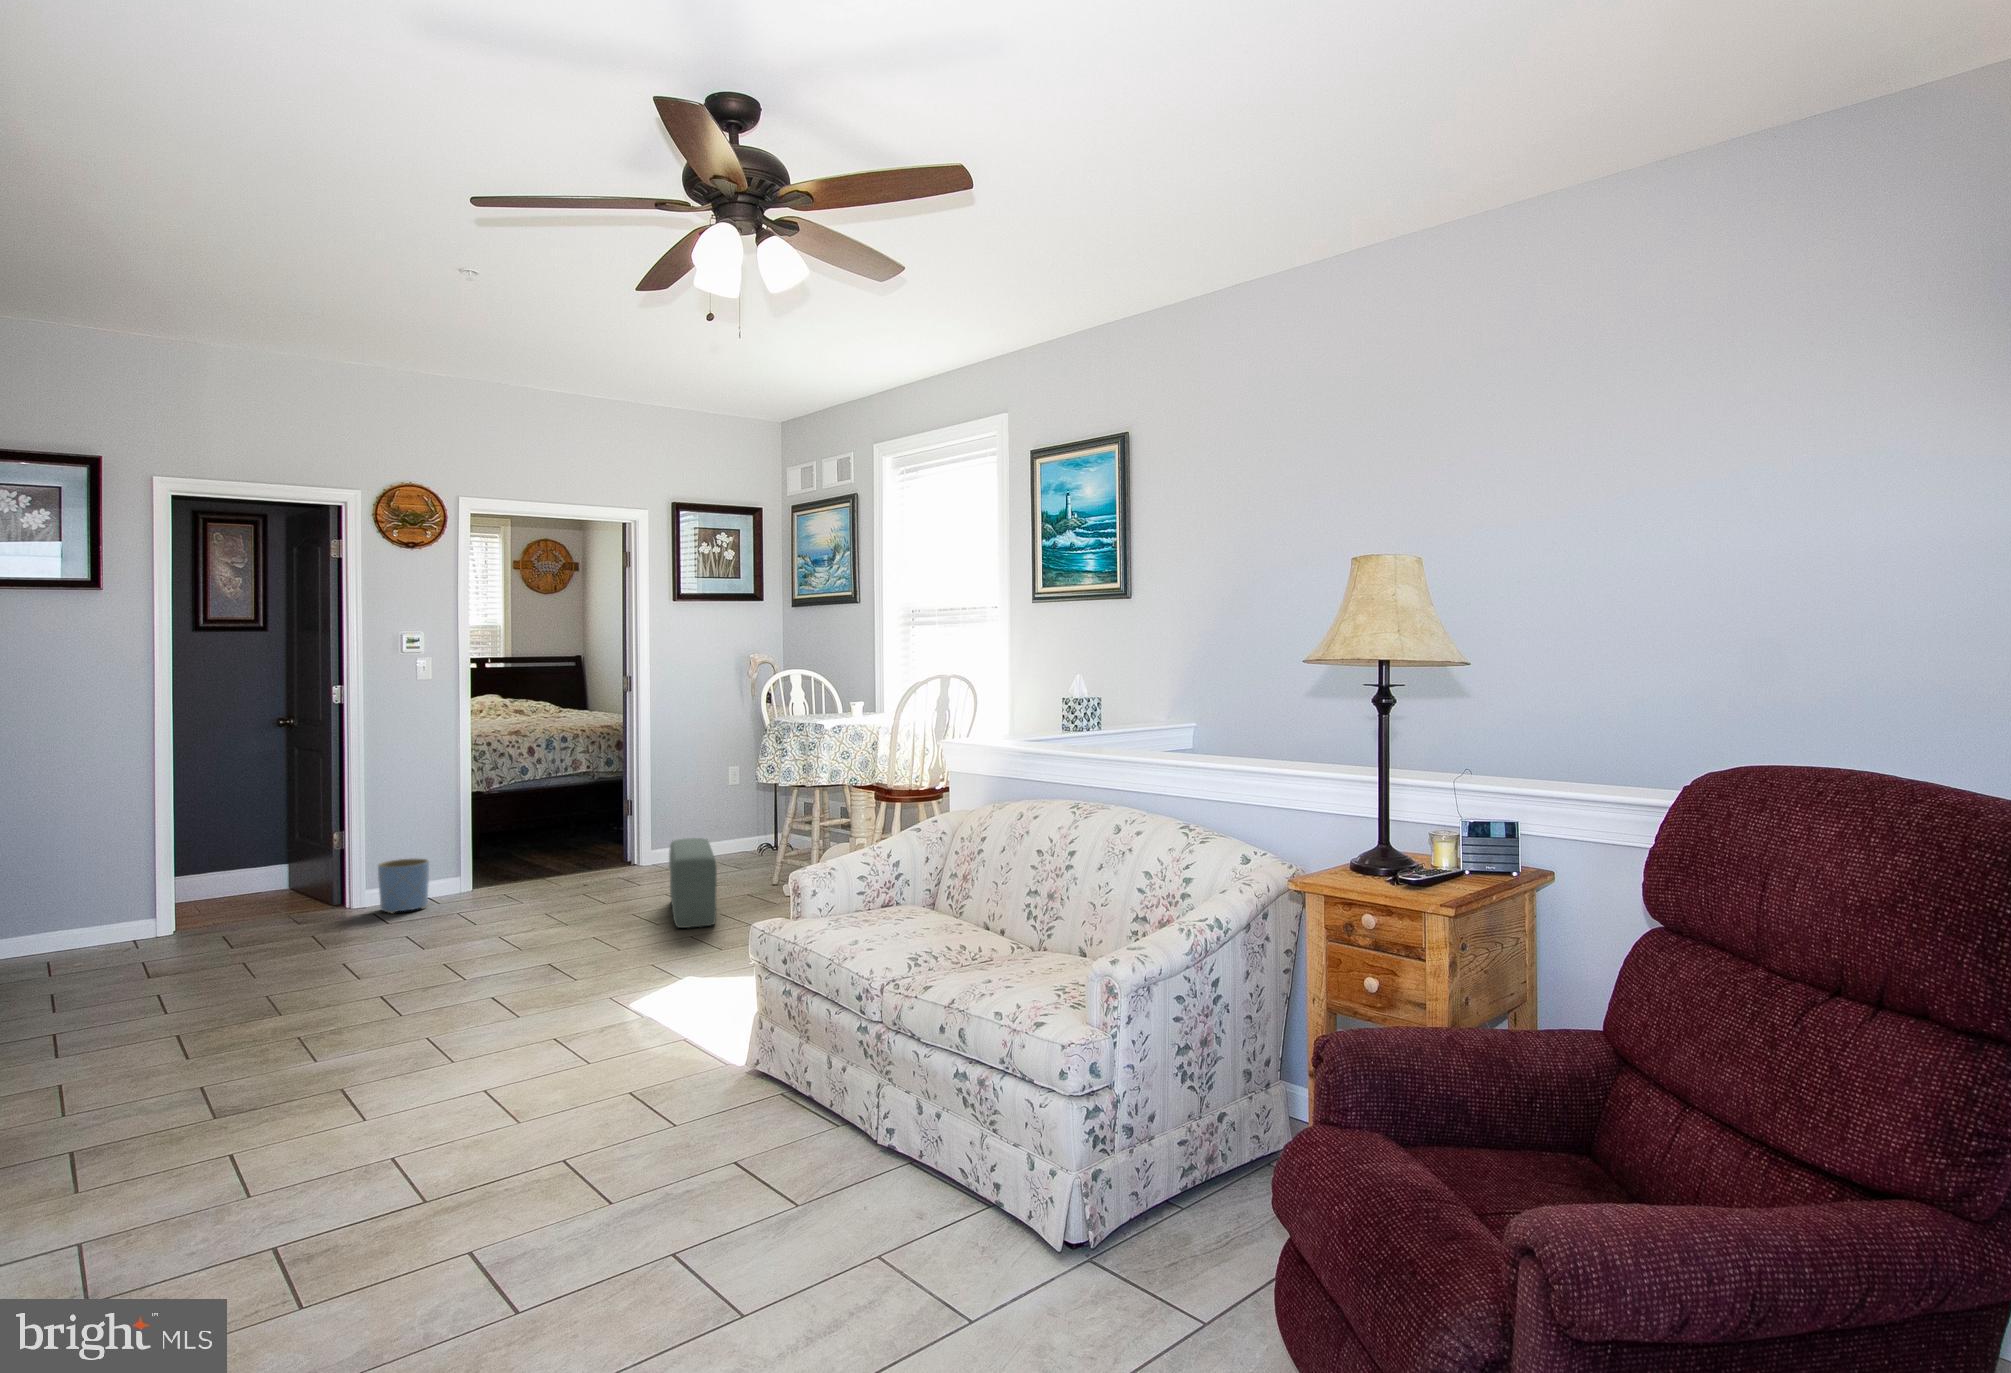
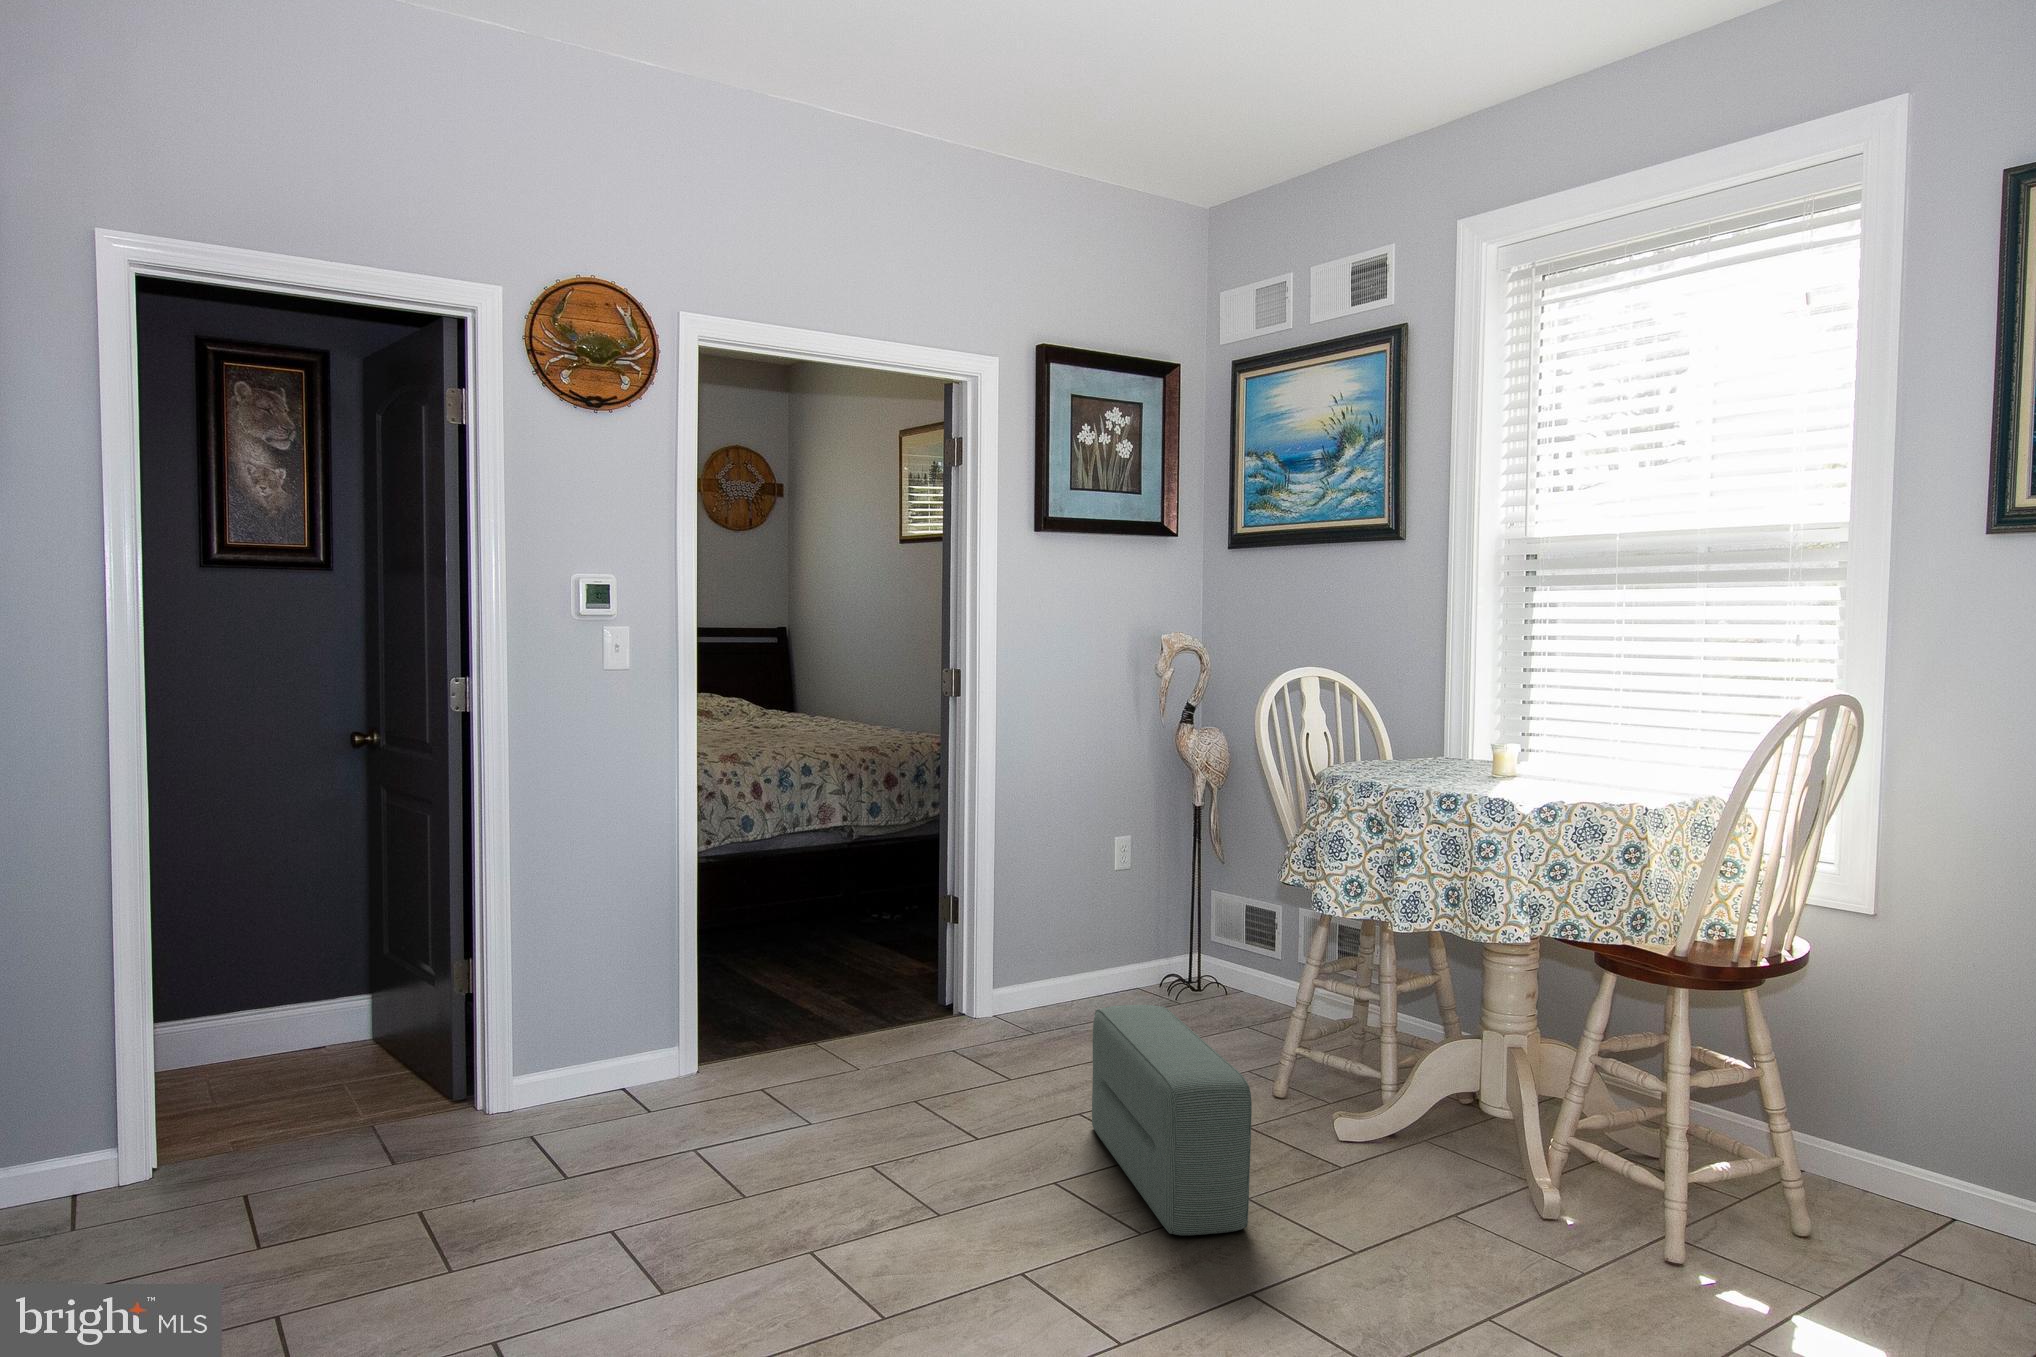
planter: present [378,859,429,913] -> none [532,1018,626,1136]

